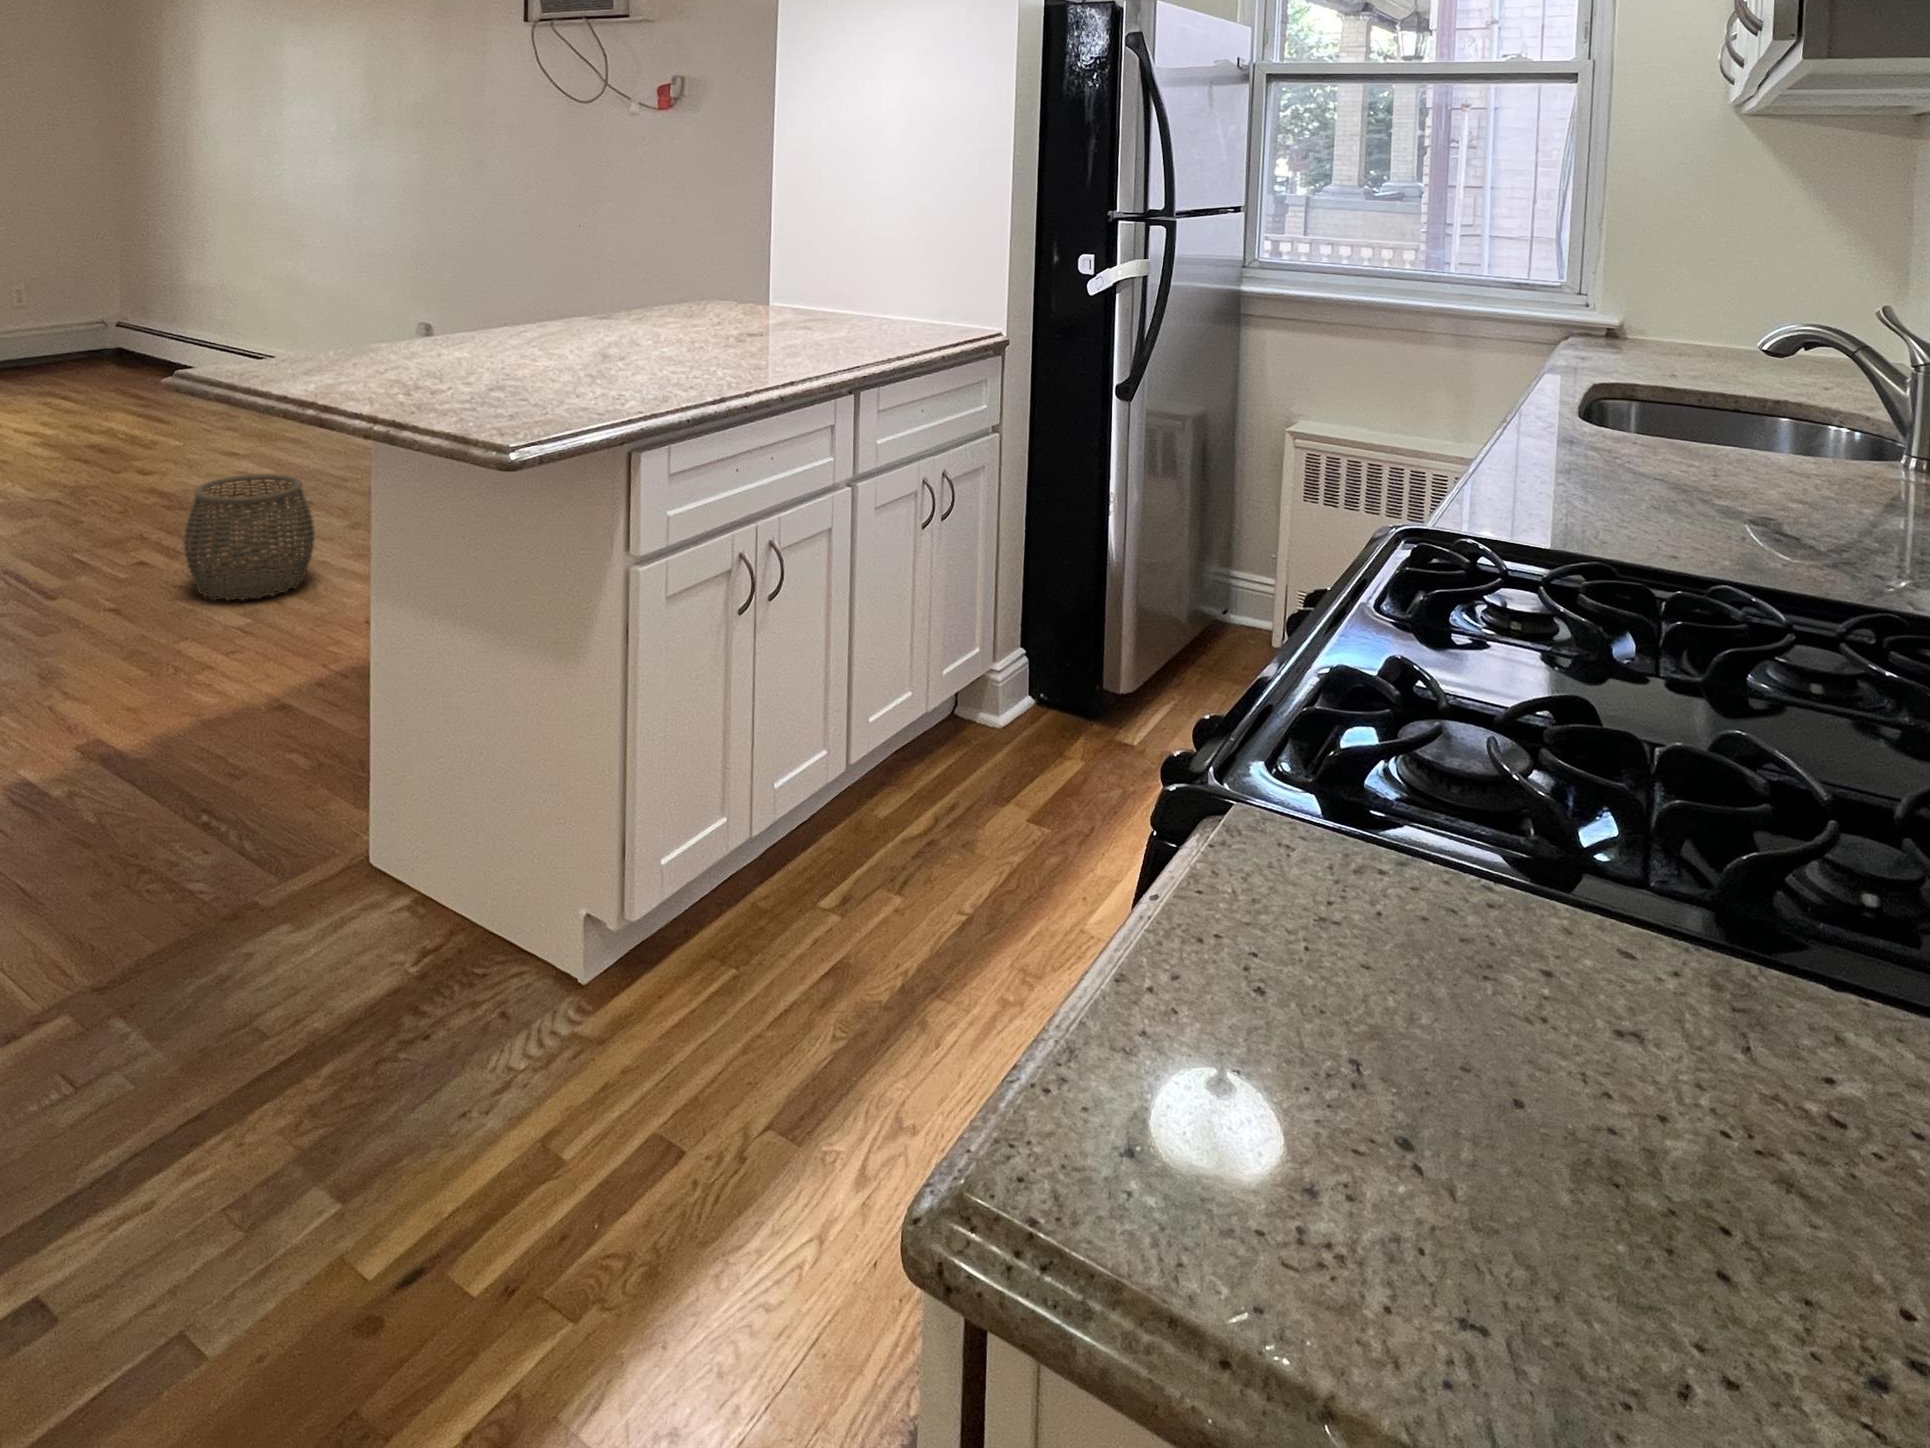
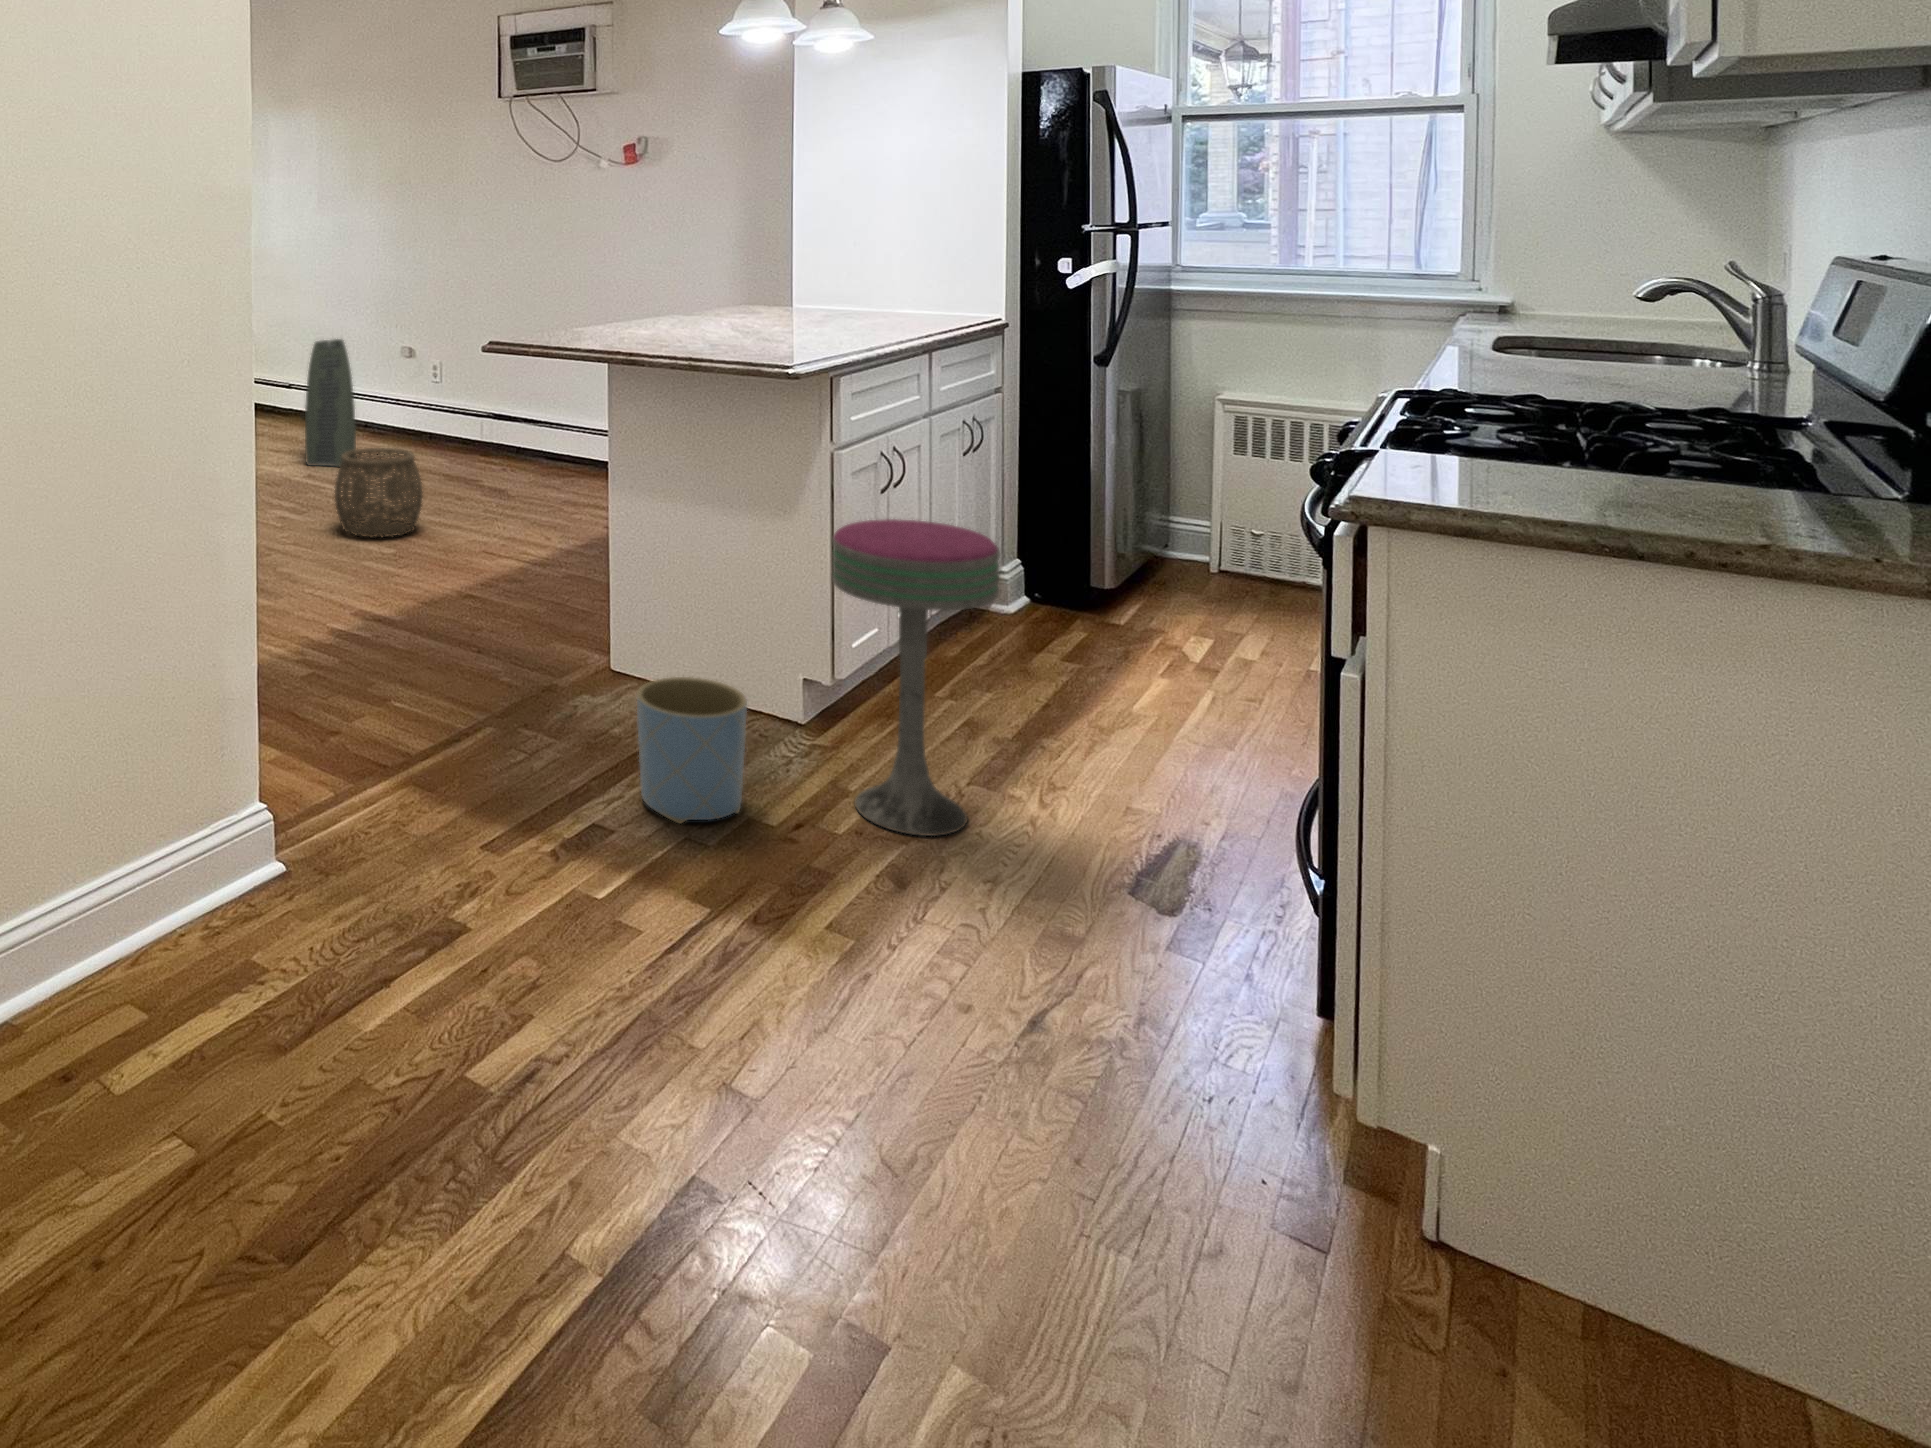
air purifier: none [246,316,320,480] -> present [305,339,356,467]
bar stool: none [528,701,794,1261] -> present [832,519,1000,836]
planter: none [190,964,389,1258] -> present [637,677,747,823]

